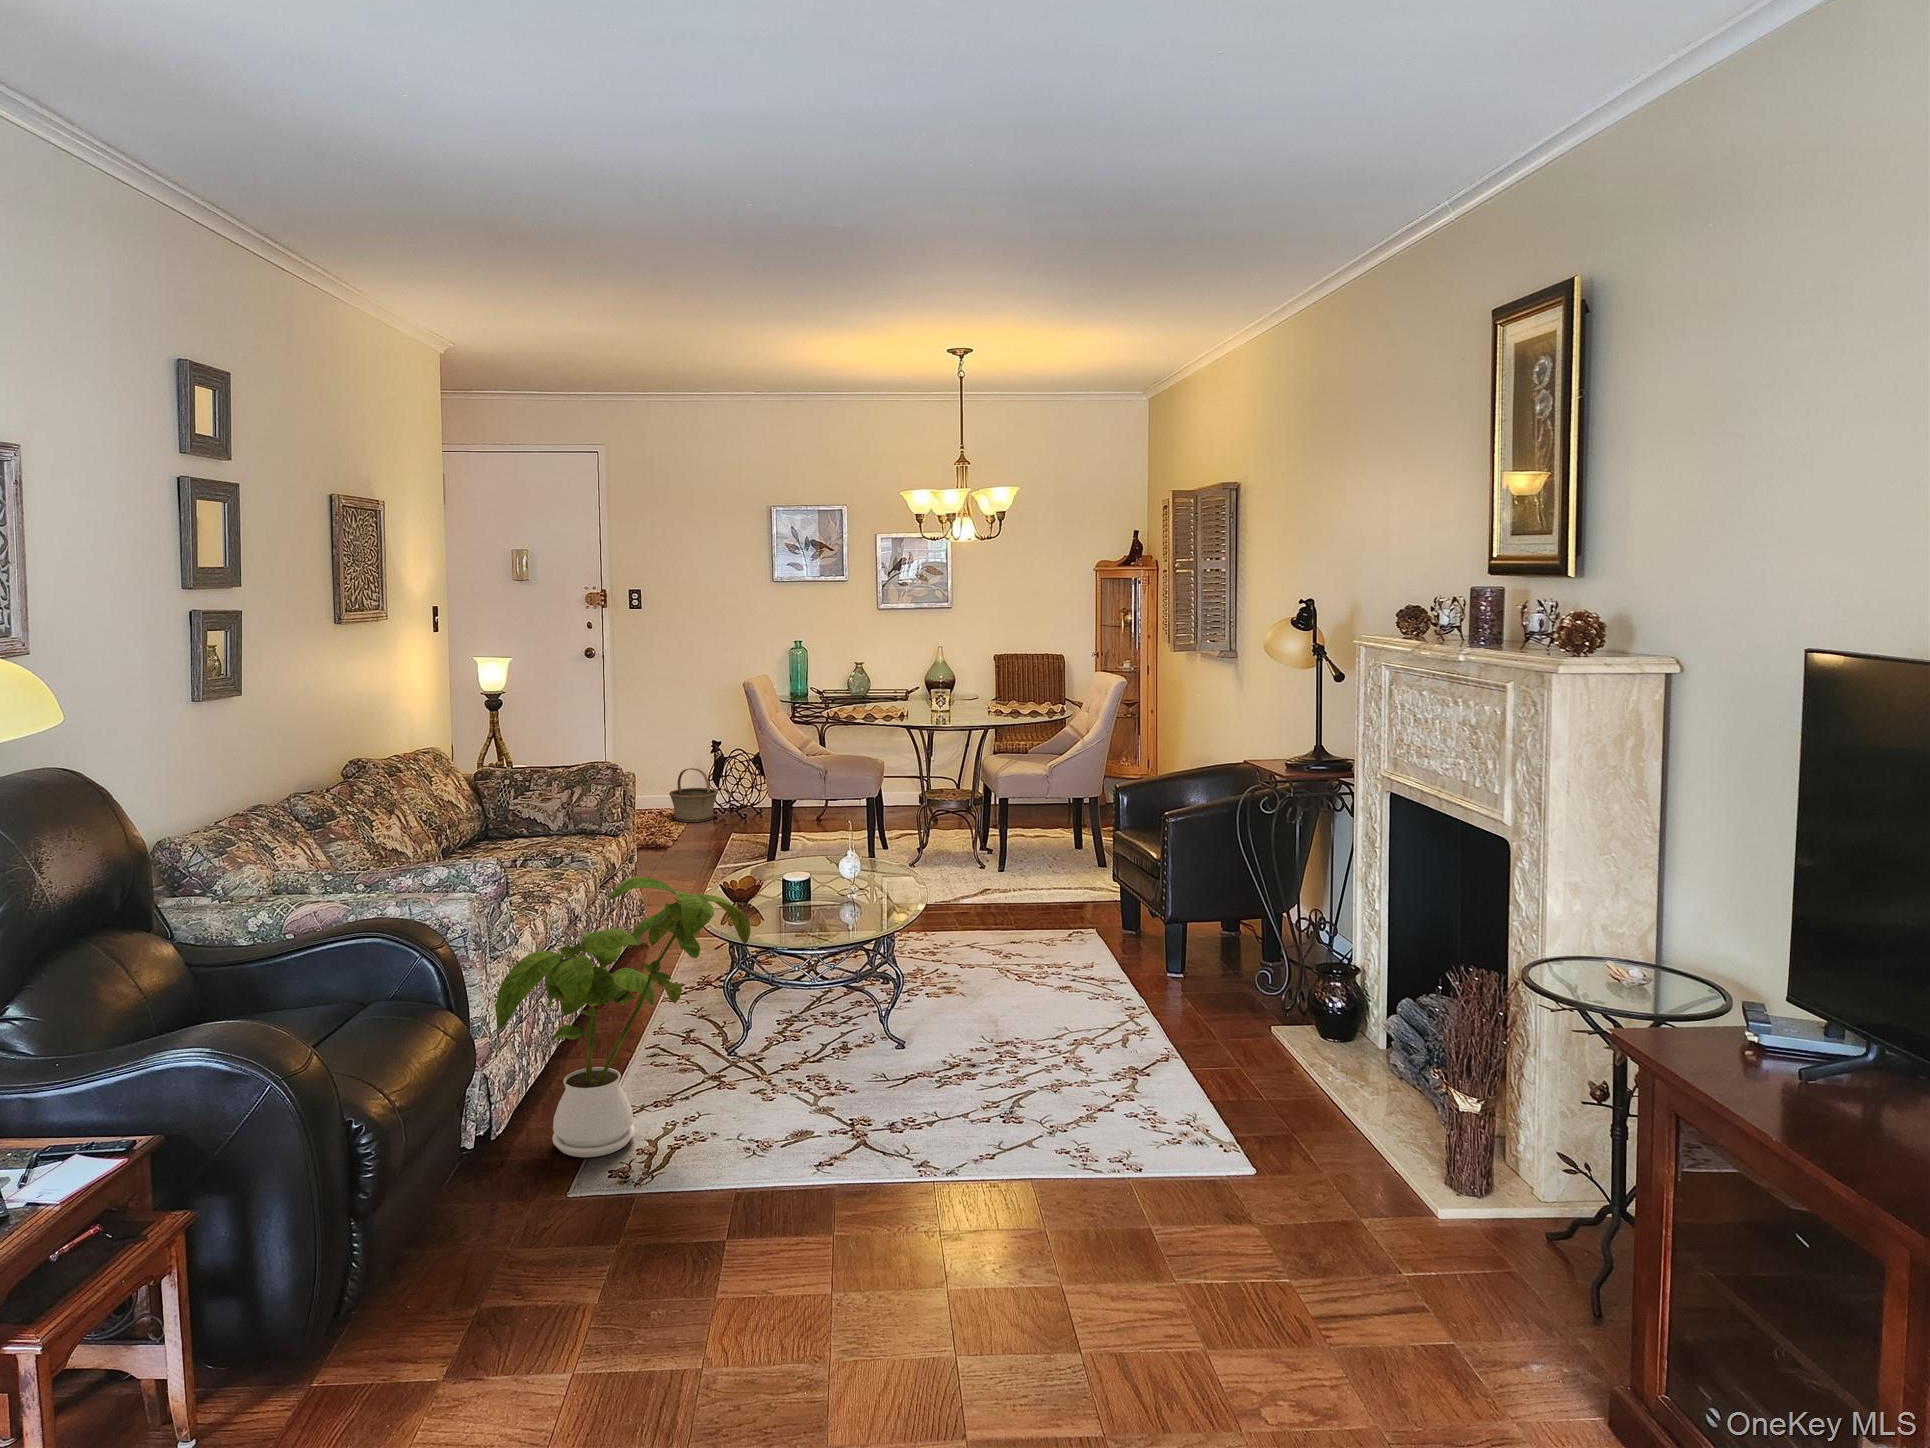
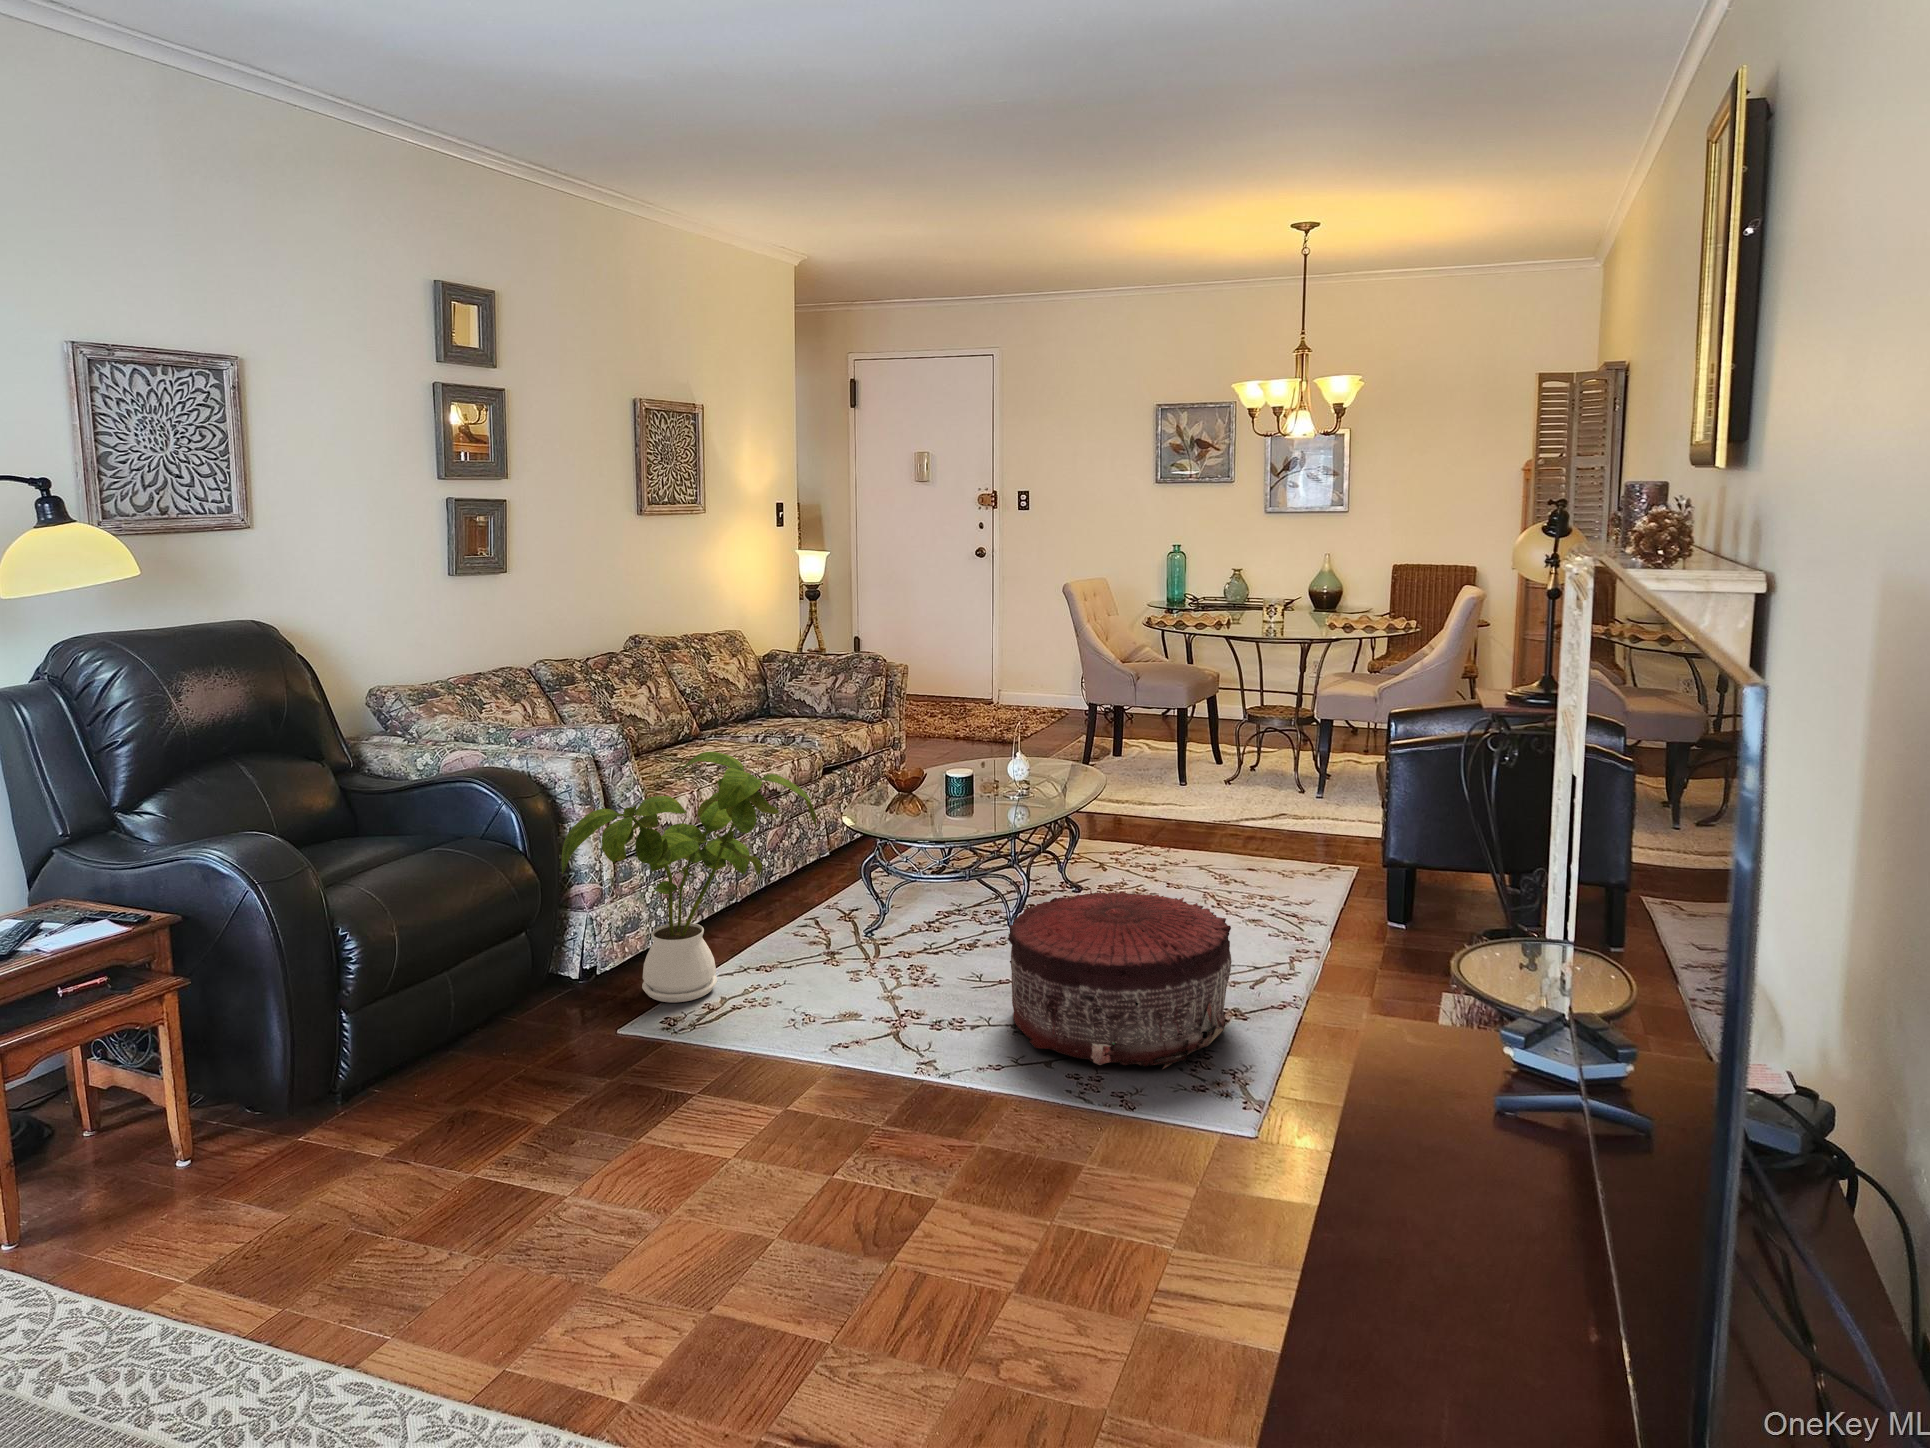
basket: present [669,768,718,822] -> none [1038,668,1084,720]
pouf: none [937,967,1143,1130] -> present [1008,891,1232,1069]

